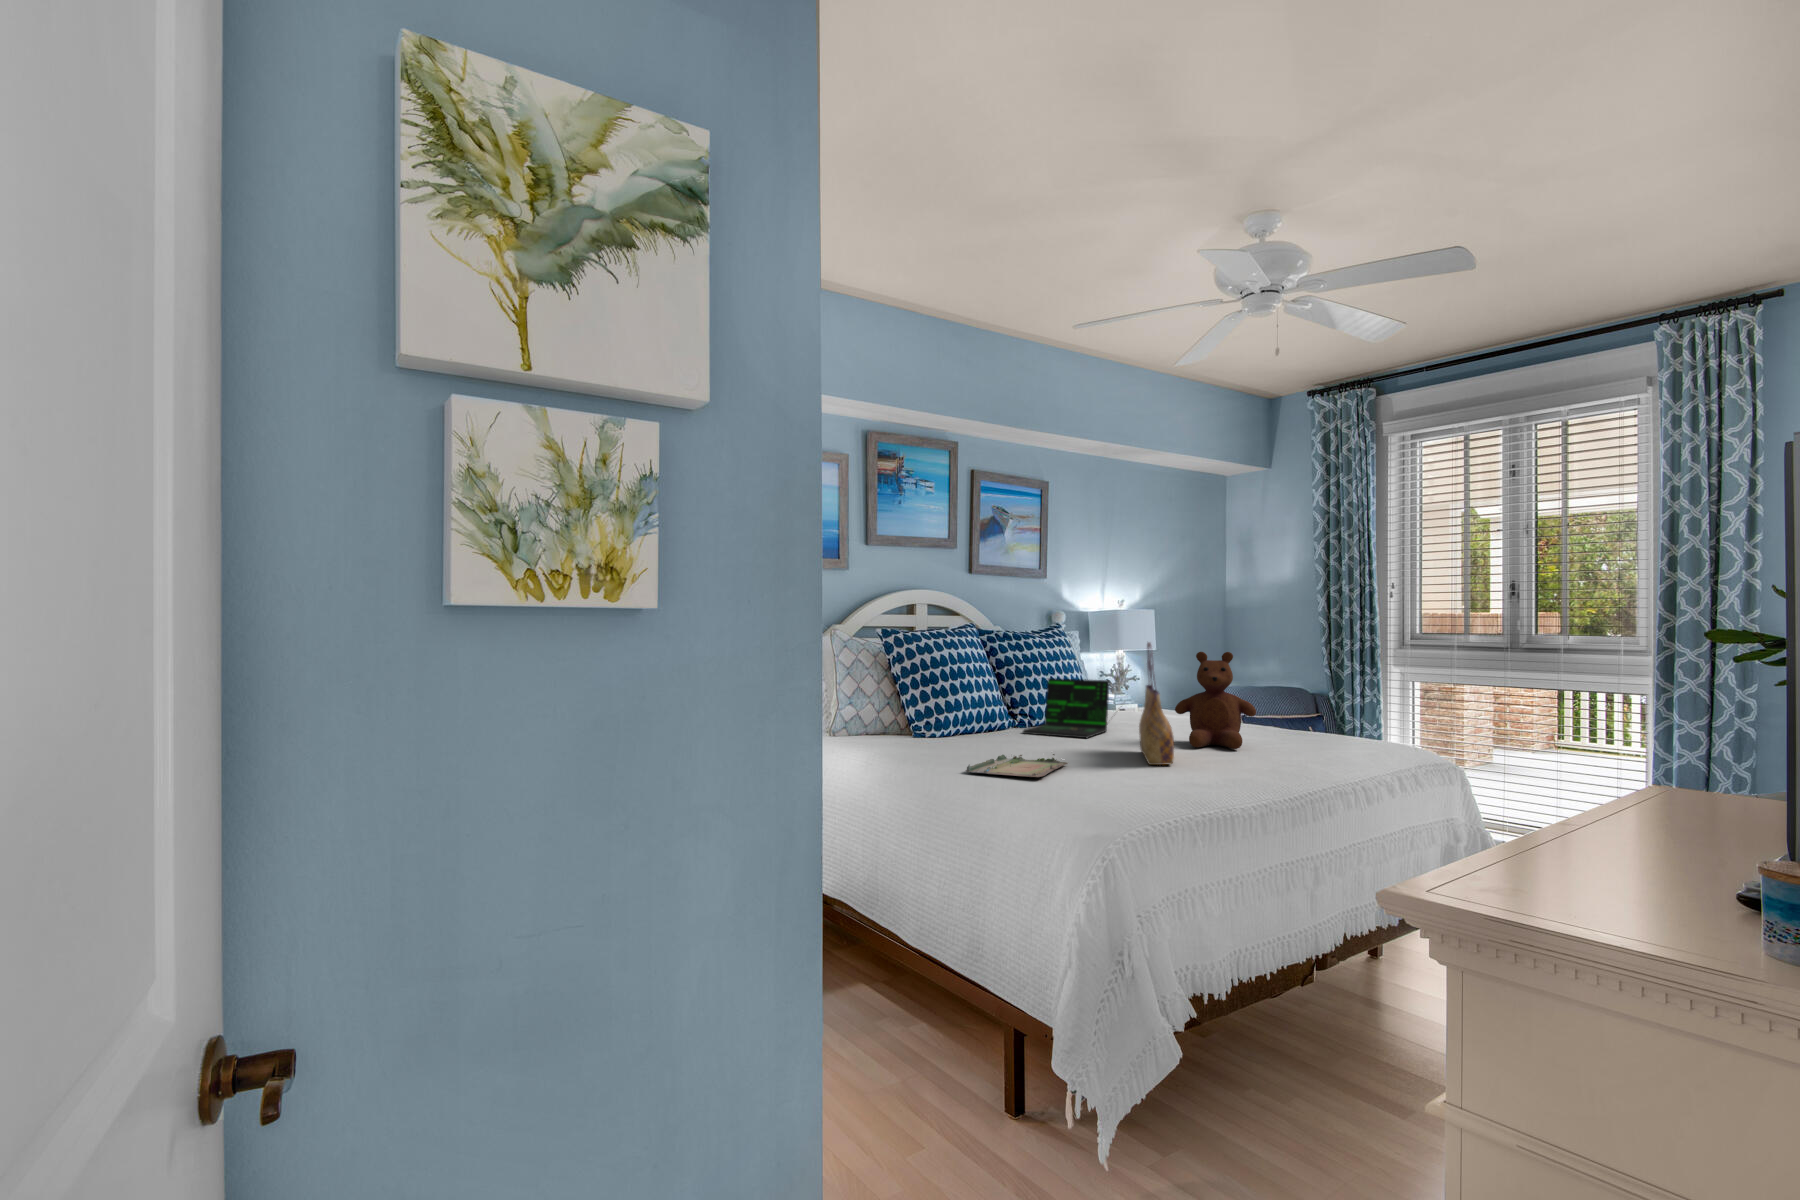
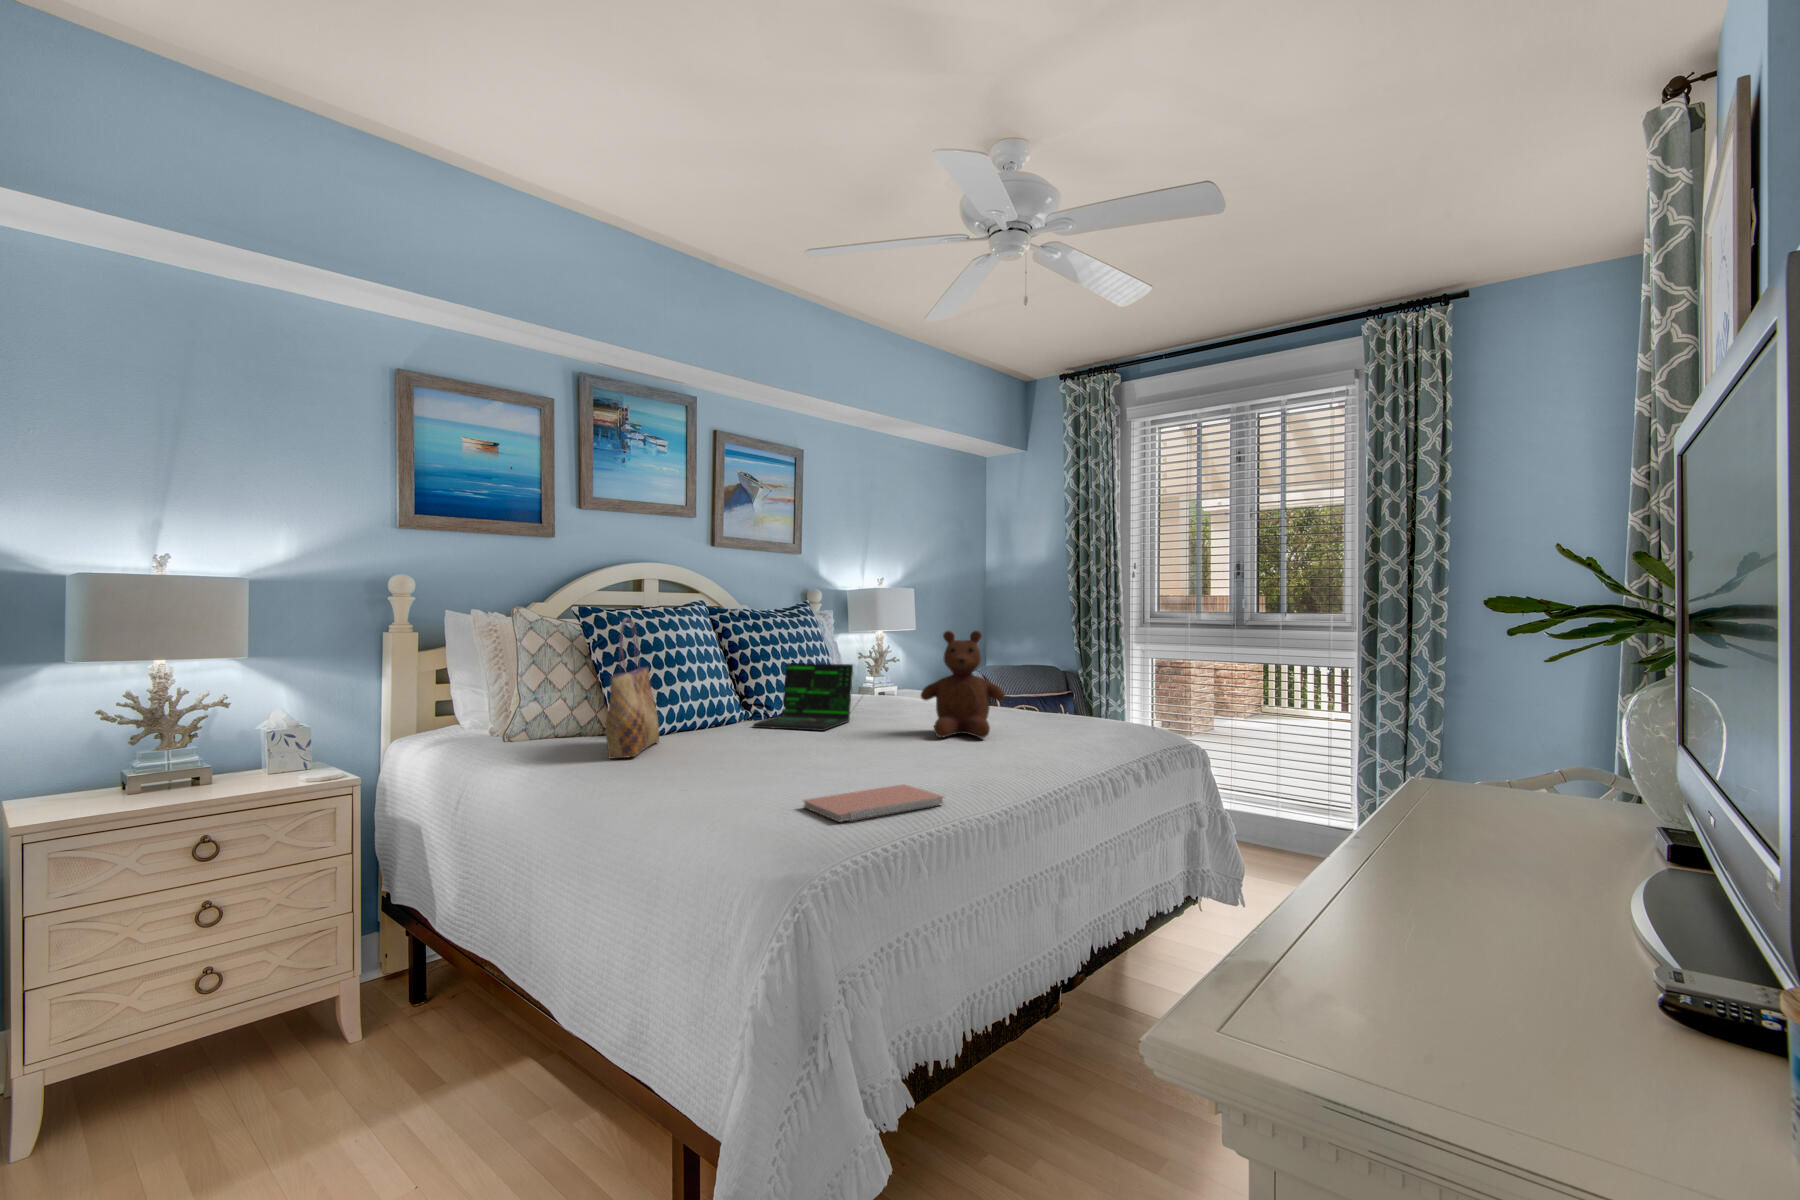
tote bag: present [1139,642,1174,765] -> present [606,618,659,759]
tray: present [966,754,1068,777] -> none [652,752,788,788]
notebook: none [1092,780,1211,804] -> present [804,784,943,822]

